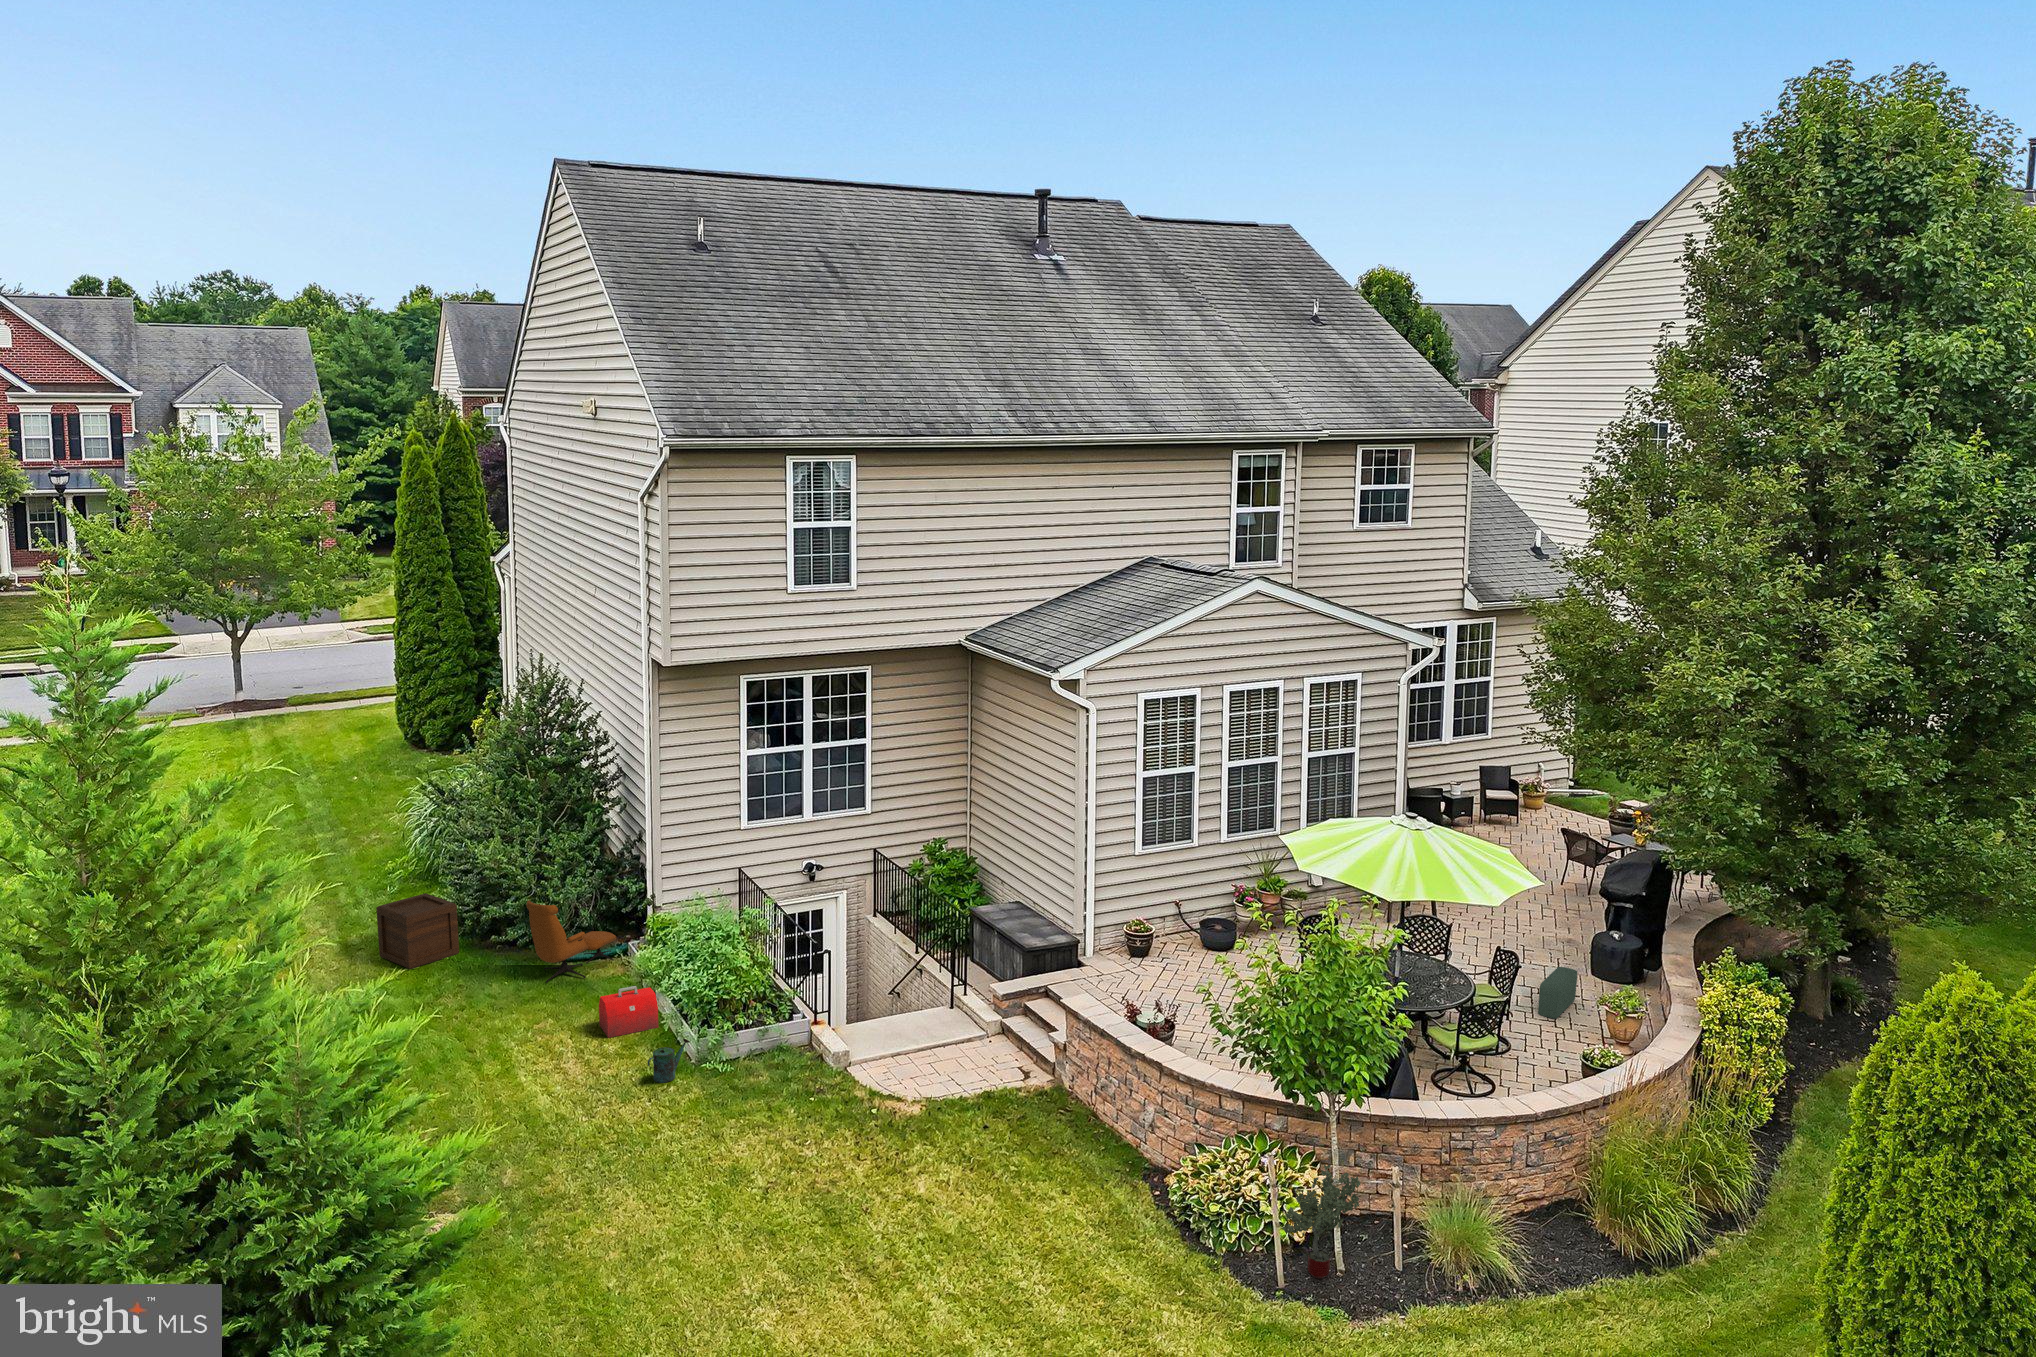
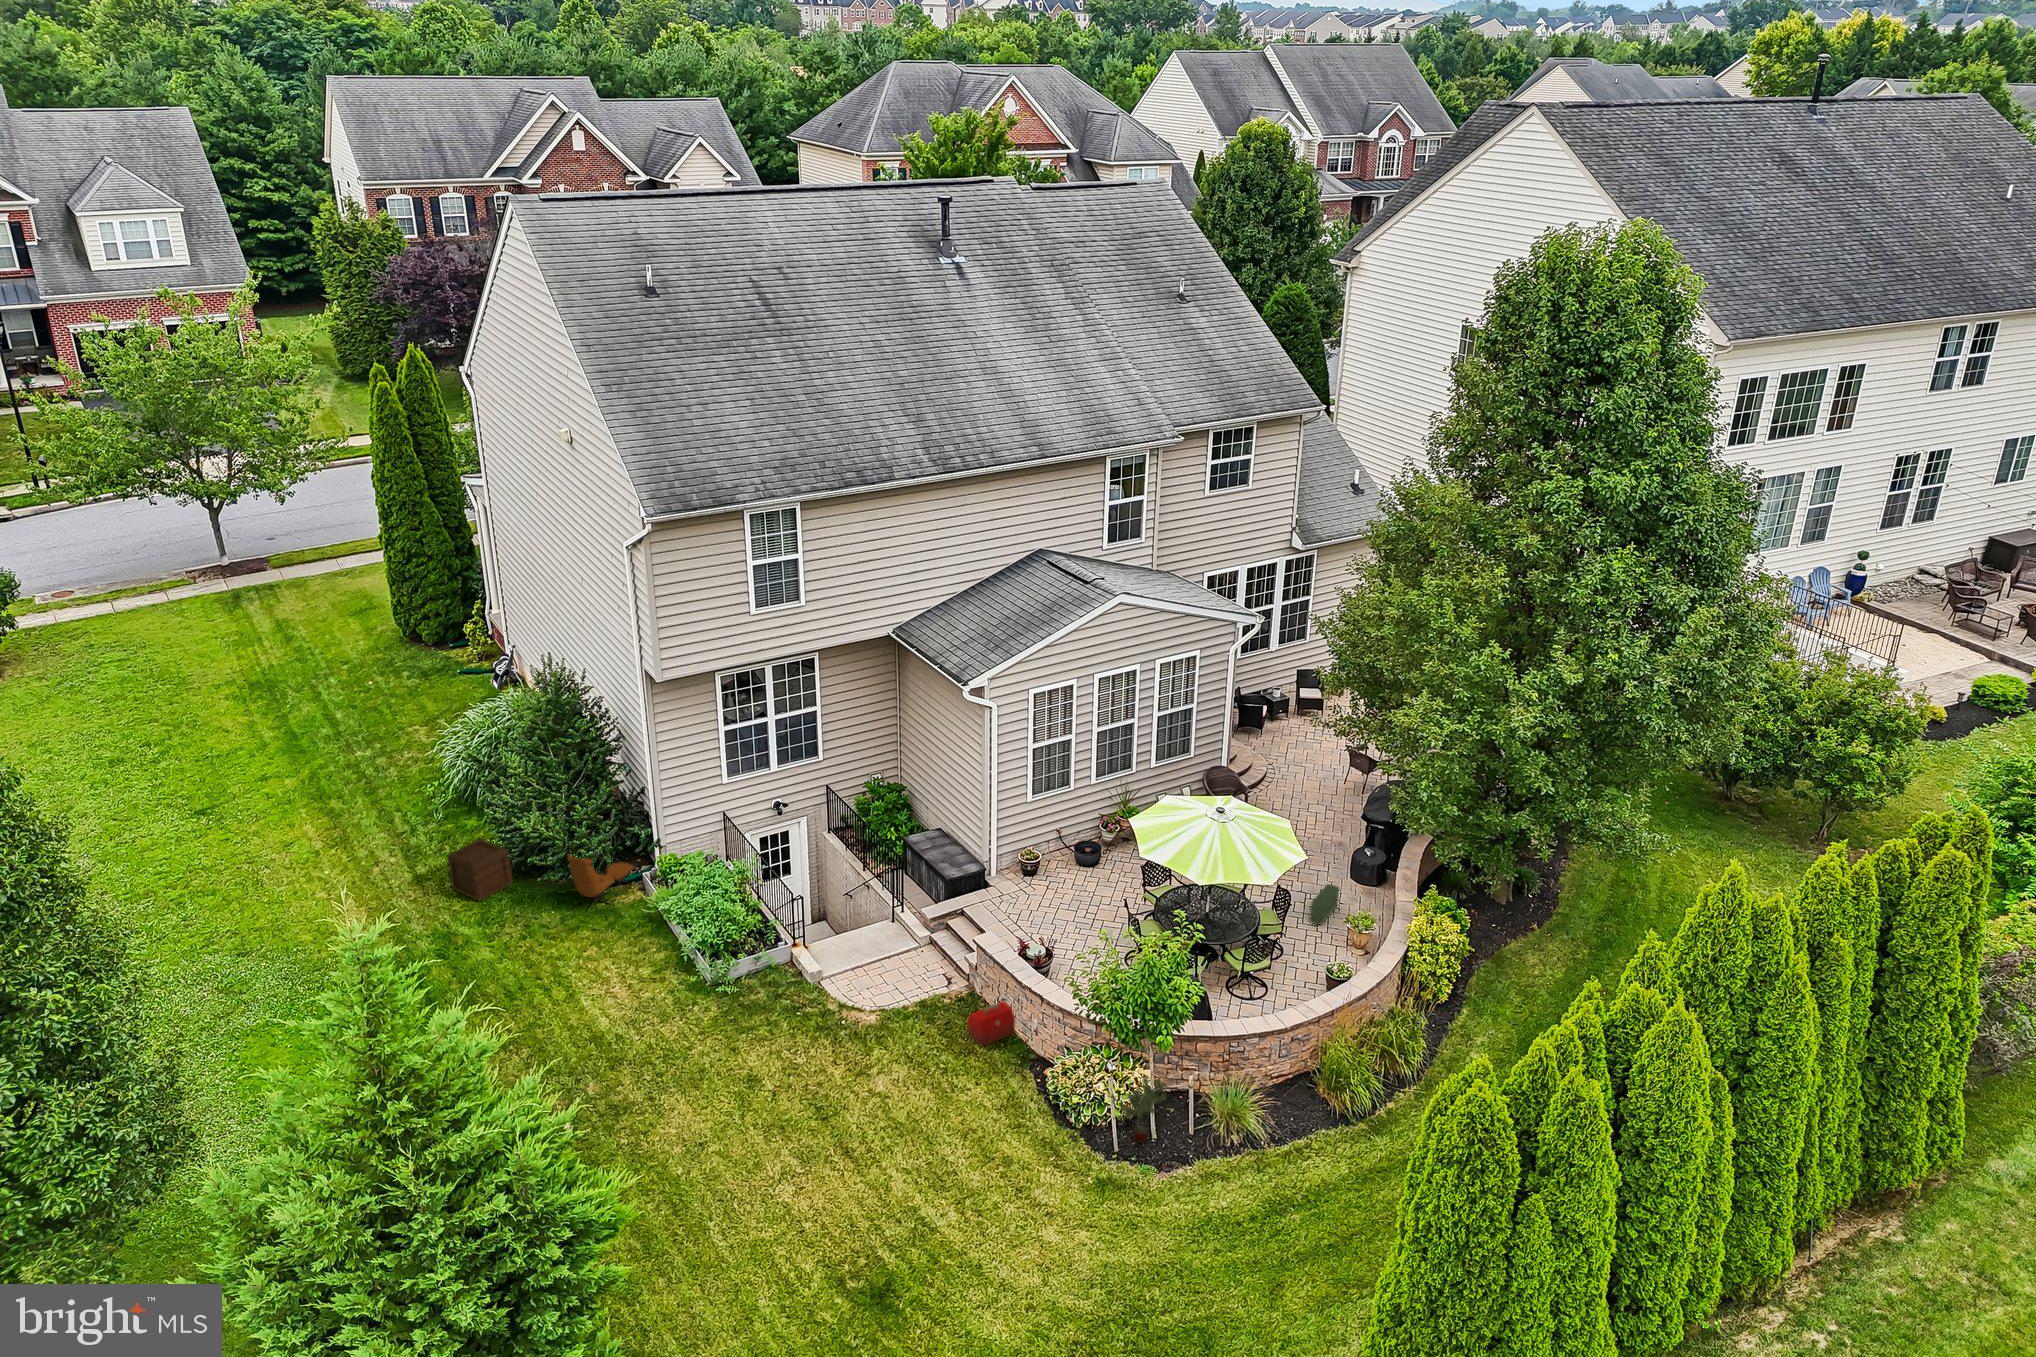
toolbox: present [599,986,659,1038] -> present [967,1001,1015,1046]
watering can: present [648,1039,689,1083] -> none [679,969,707,1003]

